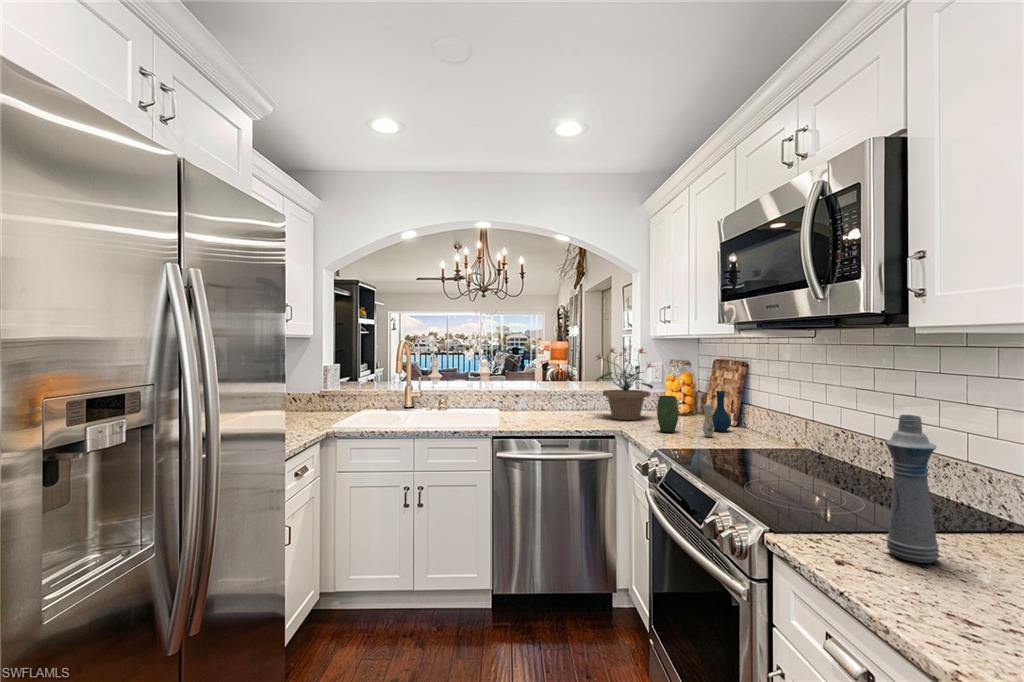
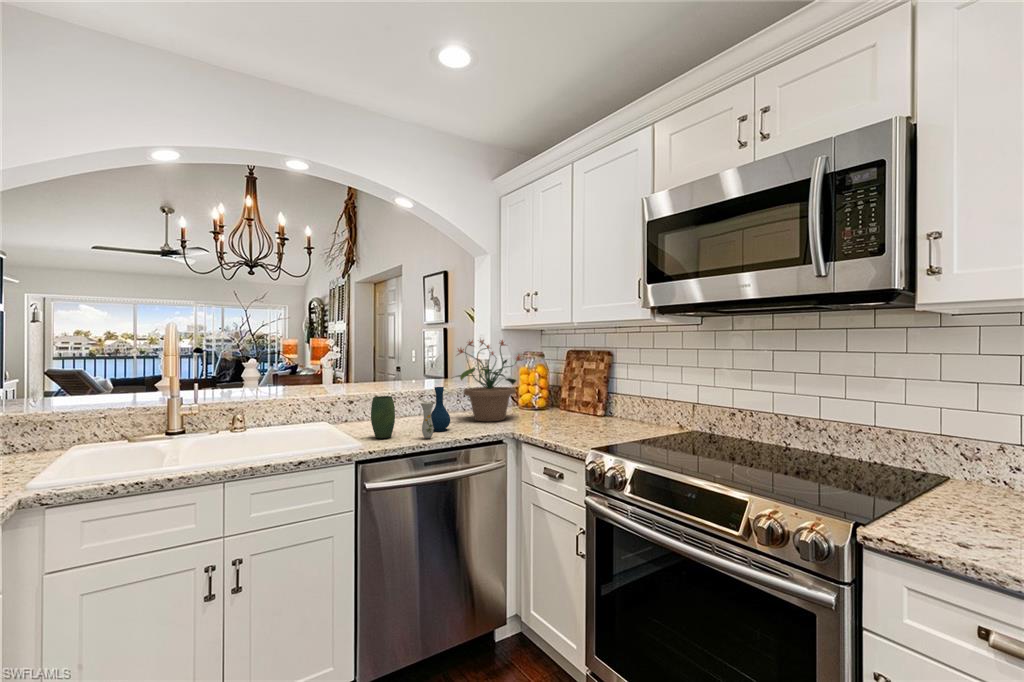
vase: present [657,391,731,437] -> present [371,387,450,438]
bottle: present [885,415,939,563] -> none [924,387,976,522]

